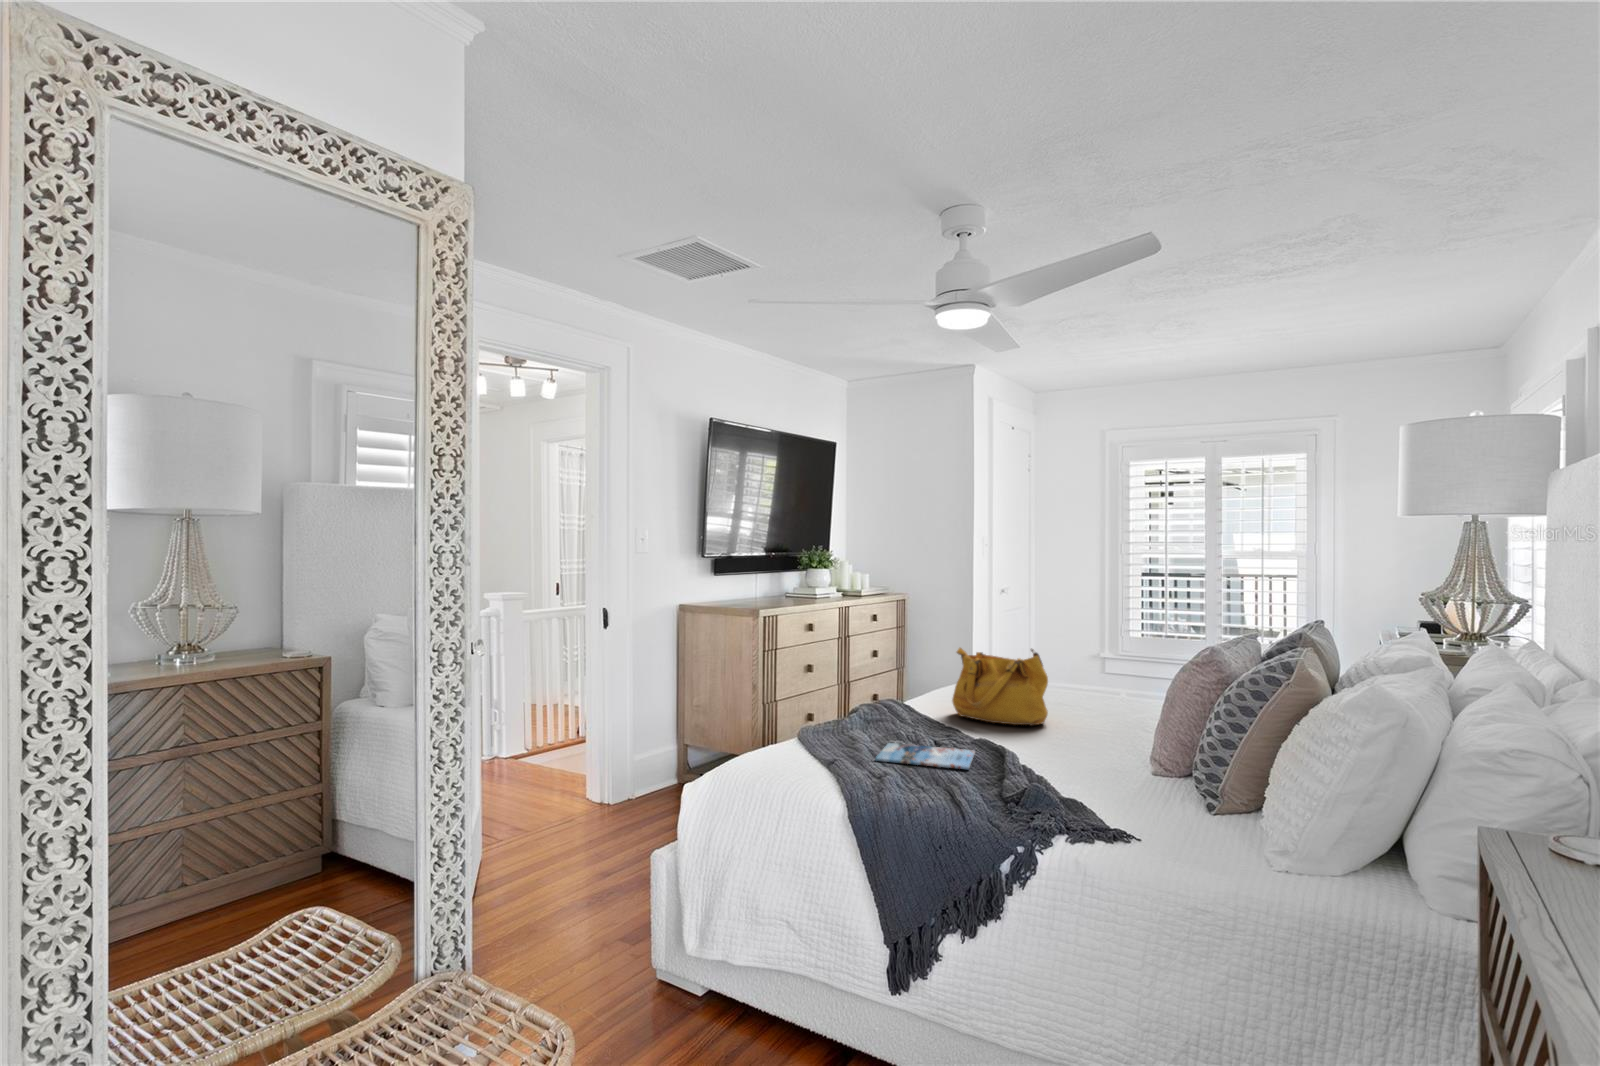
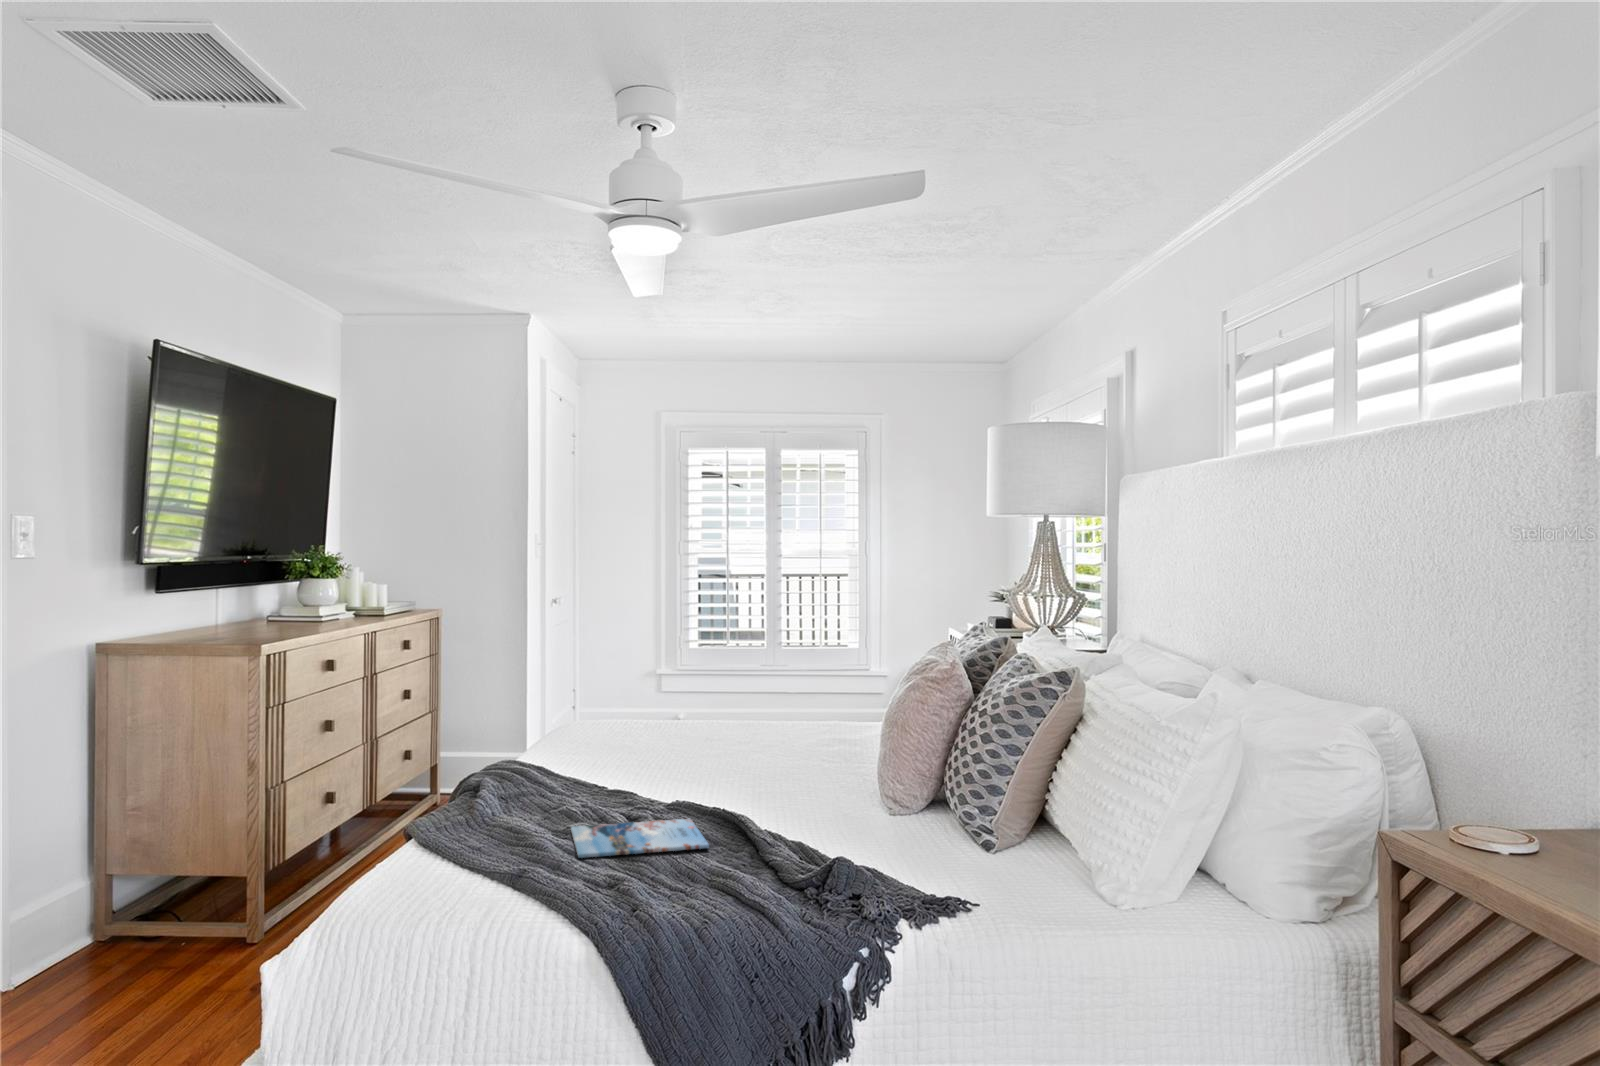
handbag: present [952,648,1048,725] -> none [607,674,730,775]

